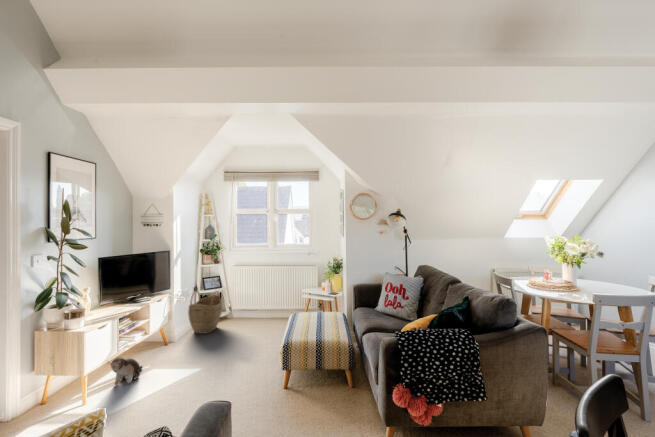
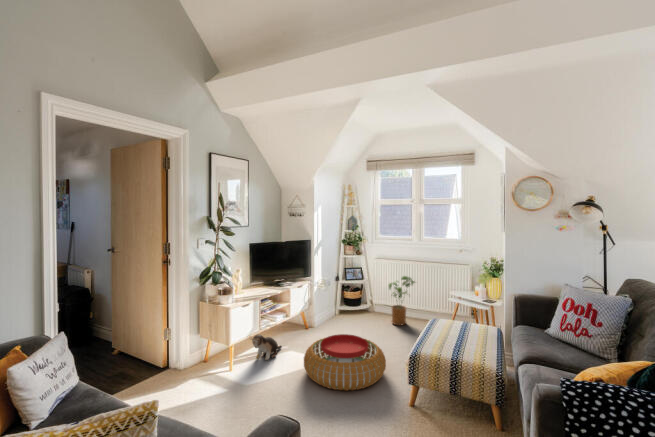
house plant: none [249,279,275,326] -> present [389,276,415,325]
woven basket: present [188,291,222,334] -> none [329,280,361,324]
pouf: none [177,340,259,393] -> present [304,334,386,391]

